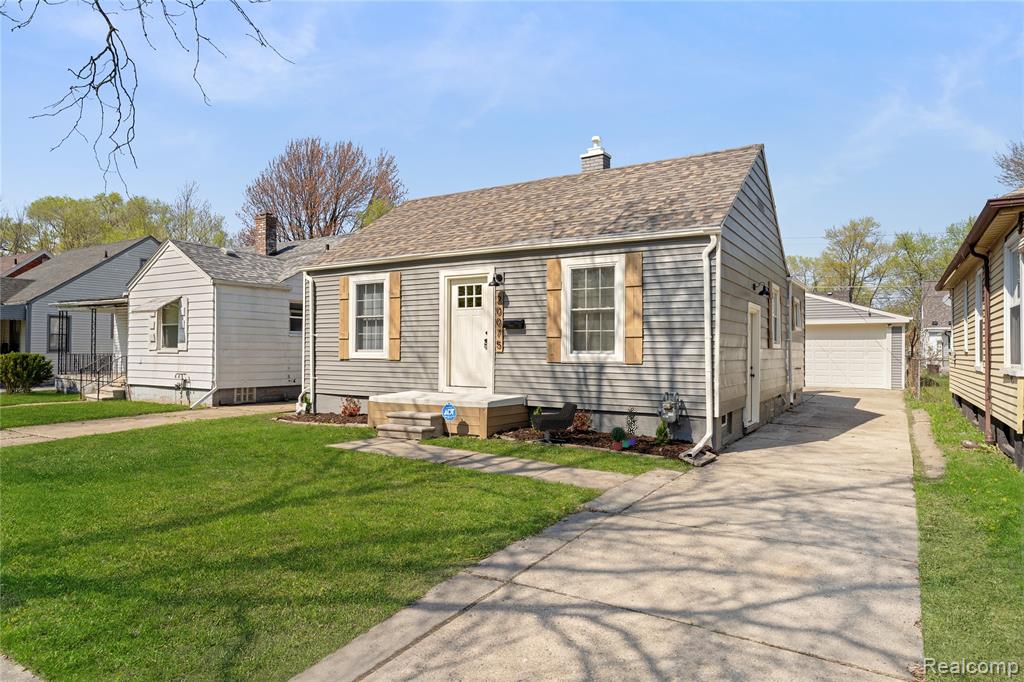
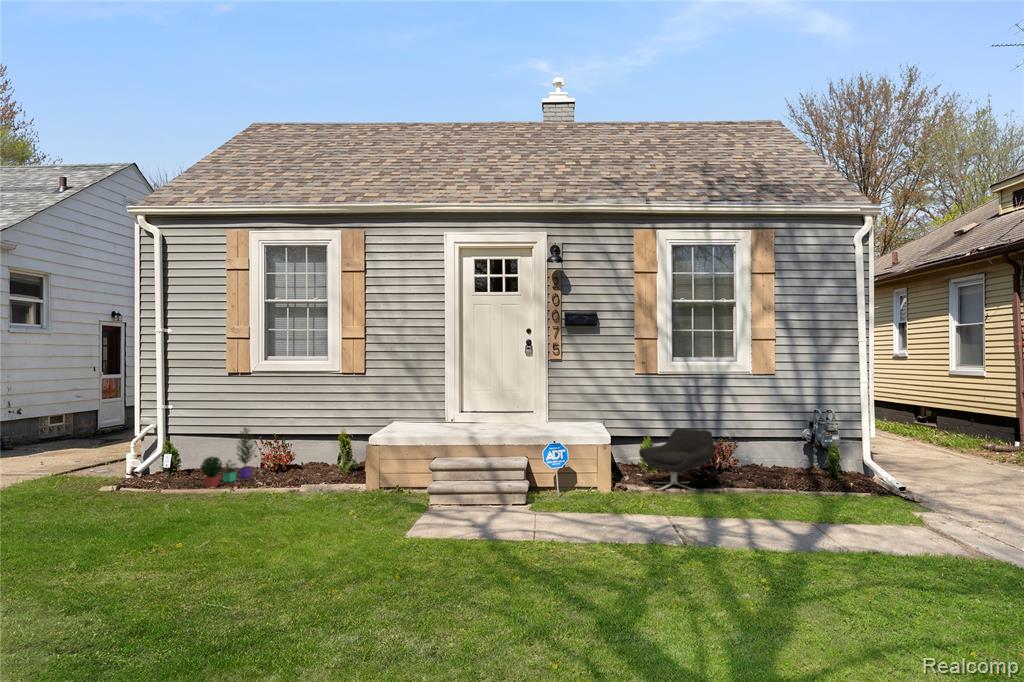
potted plant: present [610,408,638,450] -> present [200,428,254,487]

